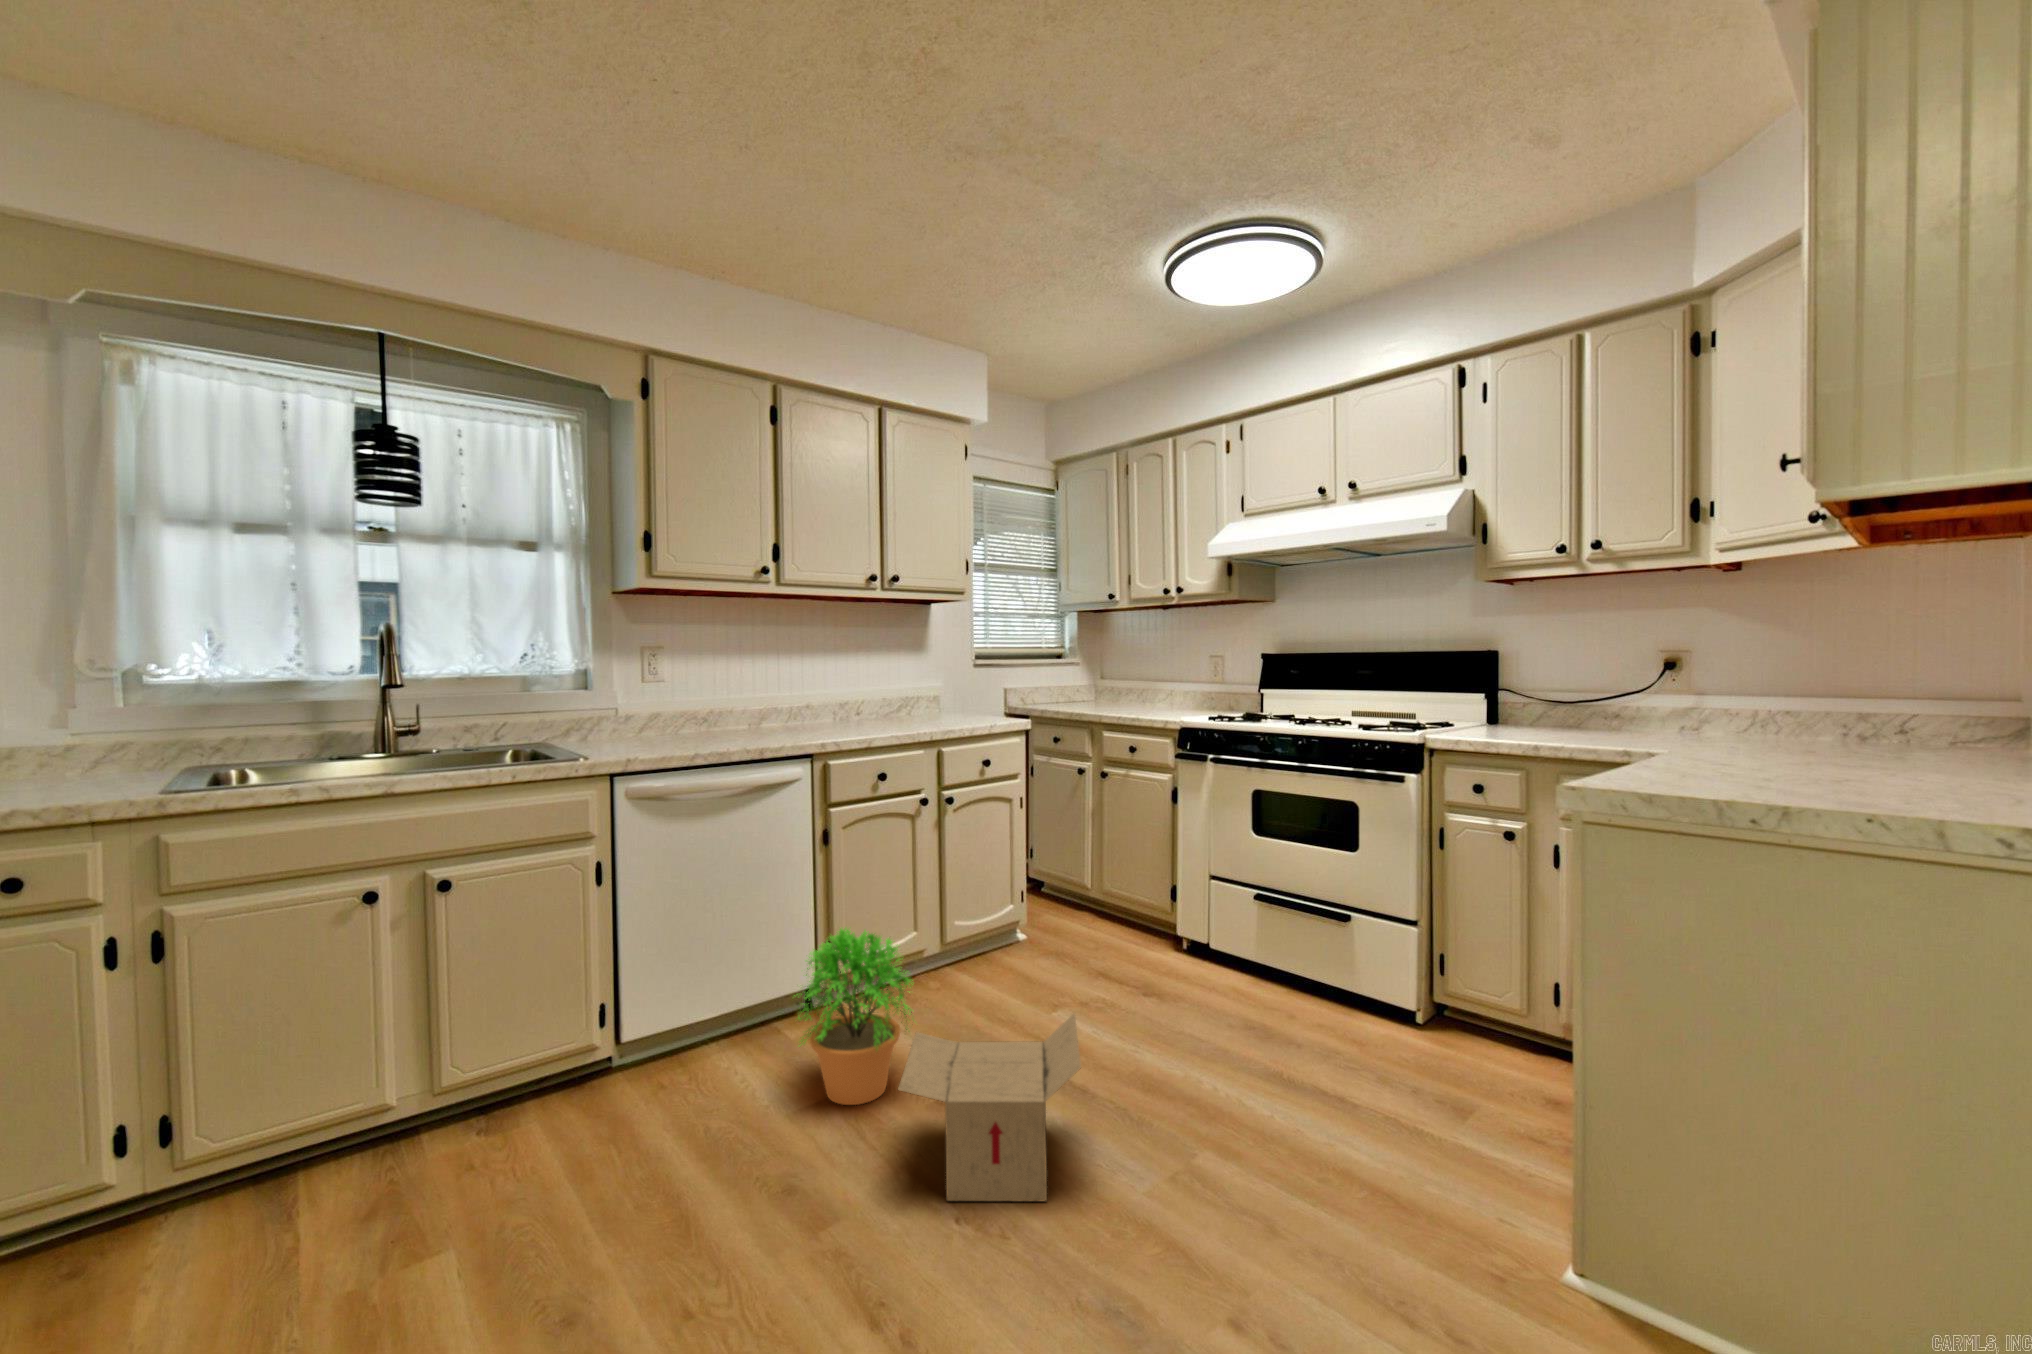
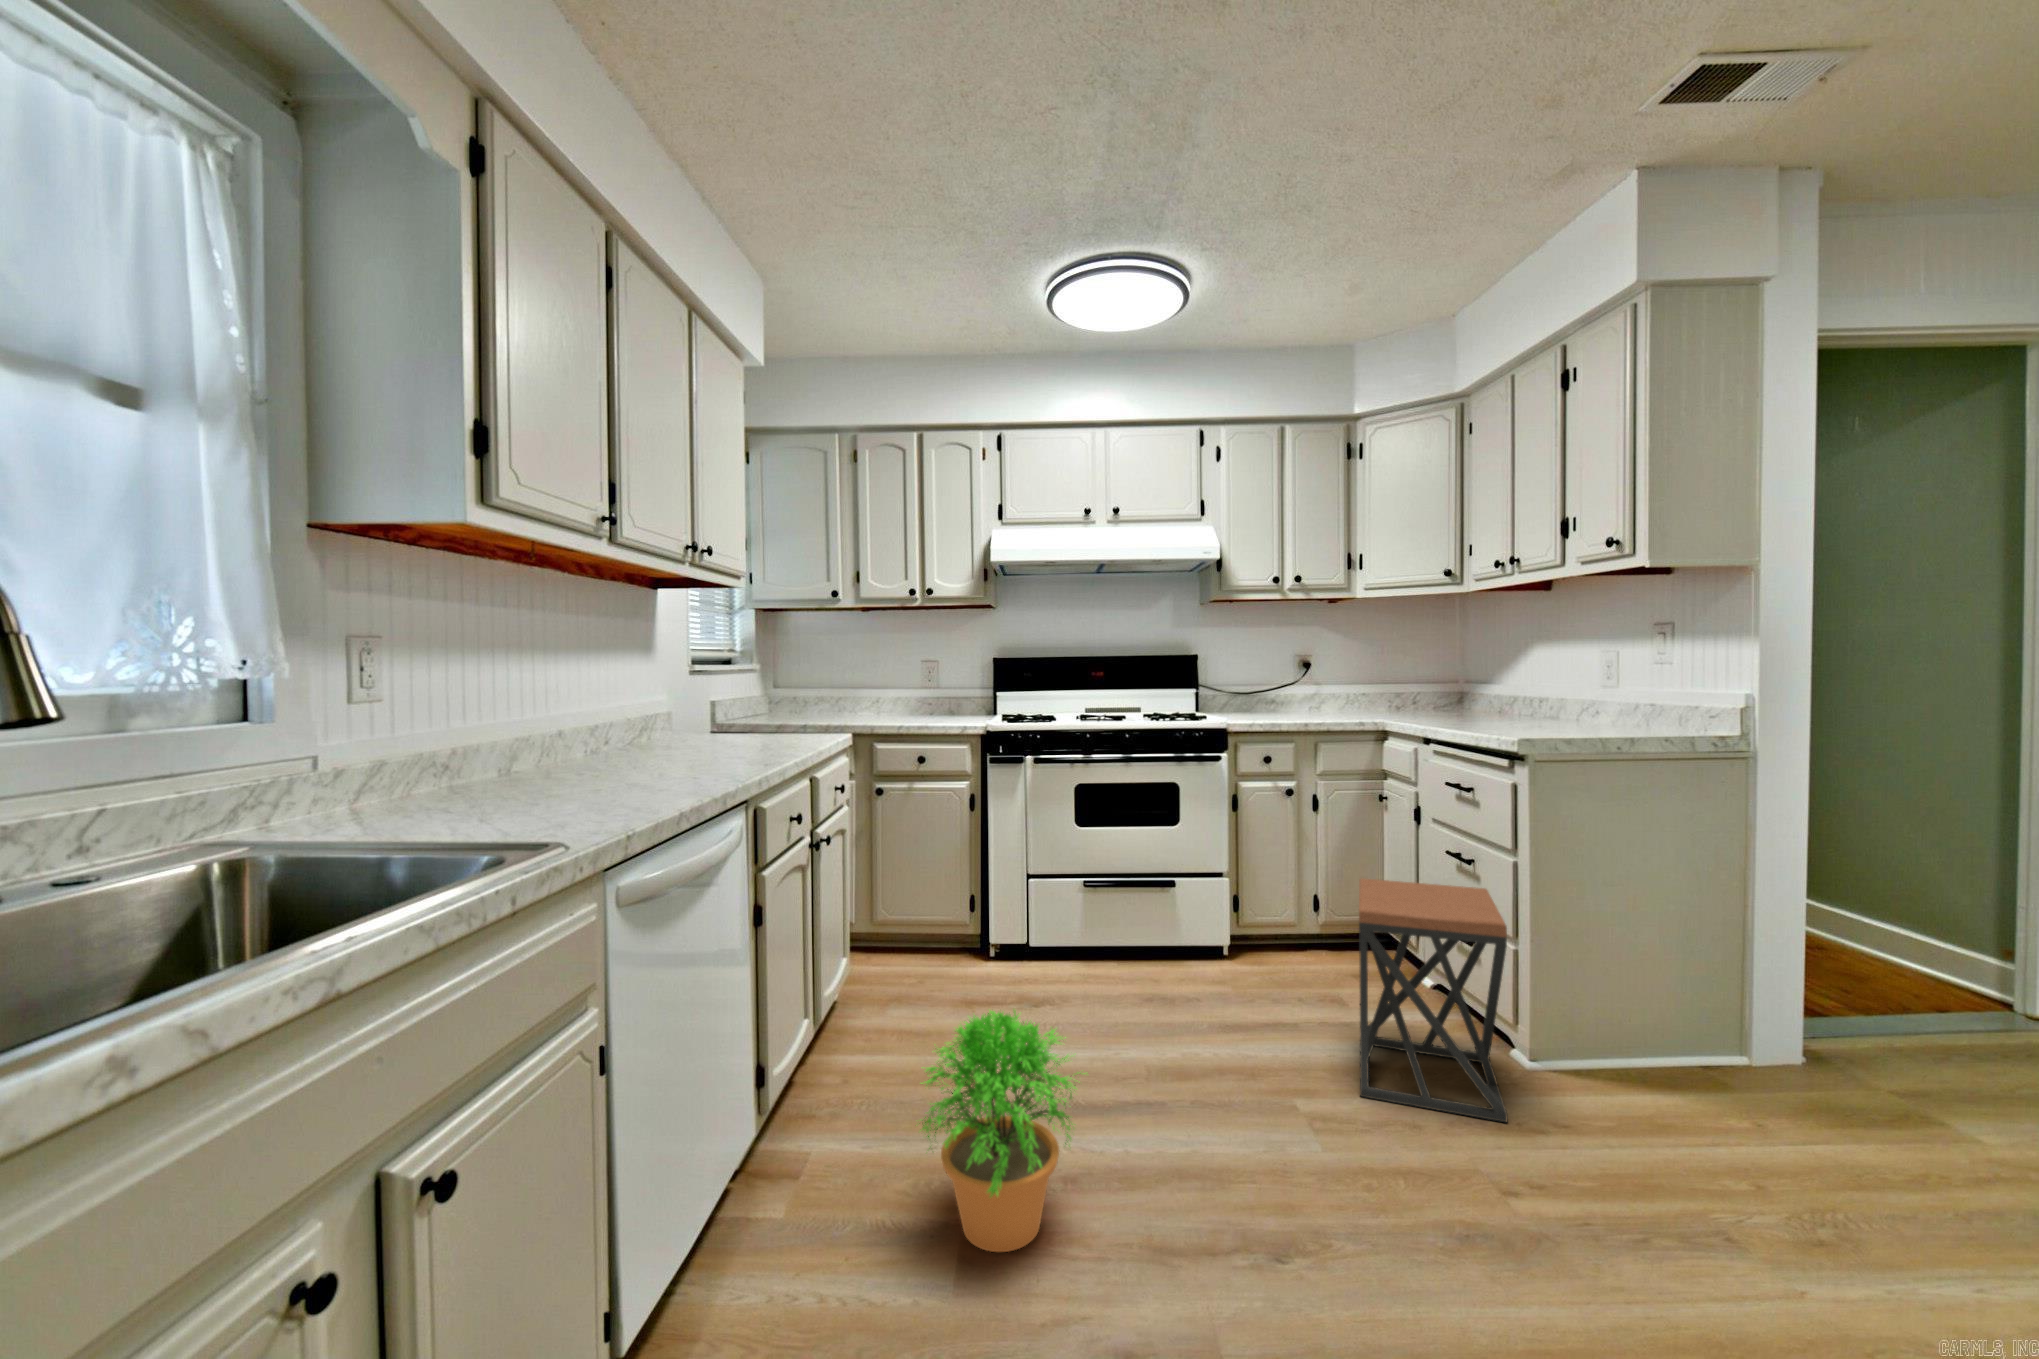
stool: none [1251,938,1492,1273] -> present [1359,878,1507,1122]
cardboard box: present [898,1014,1081,1202] -> none [1129,1017,1341,1258]

